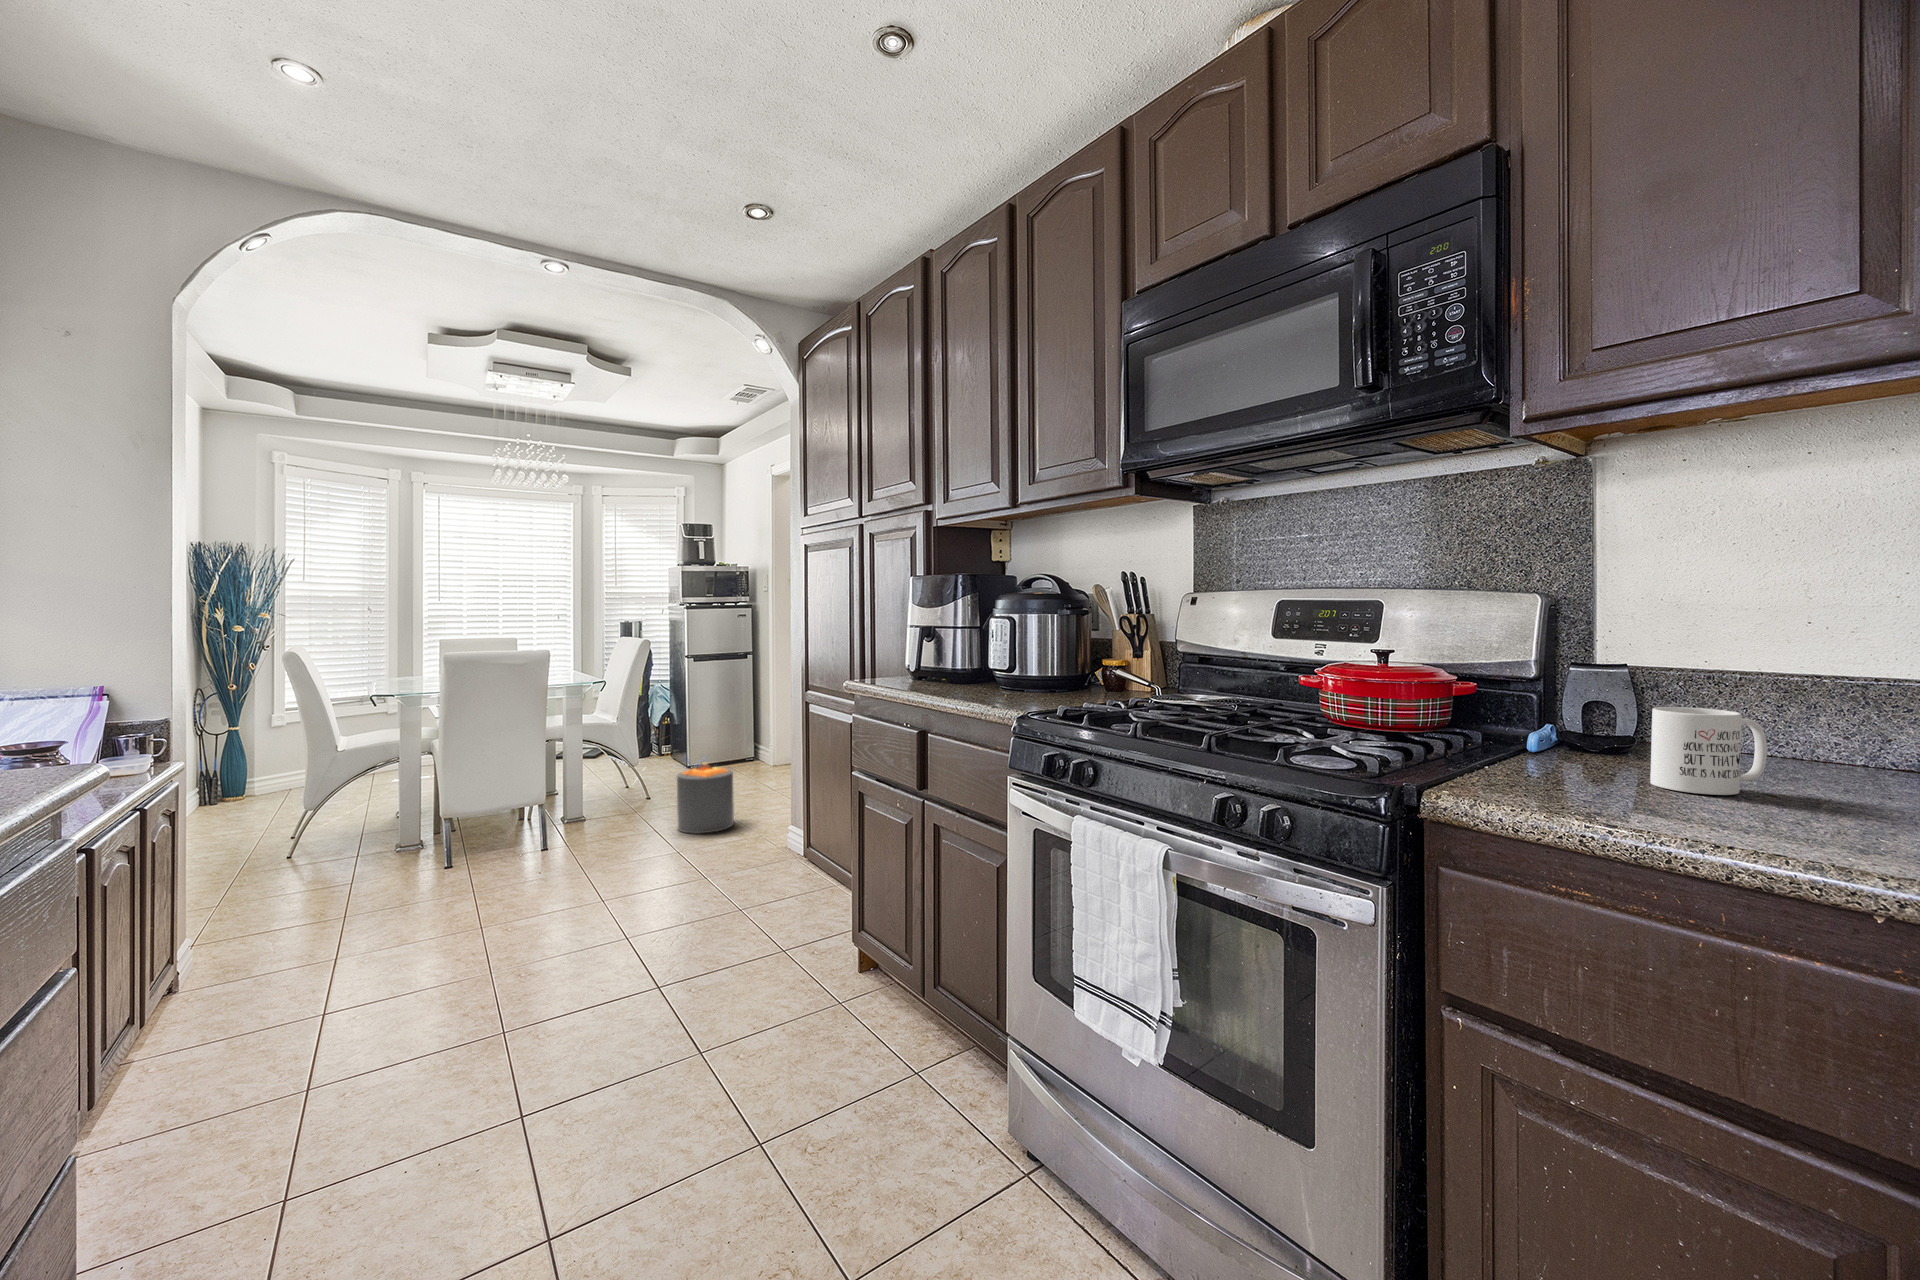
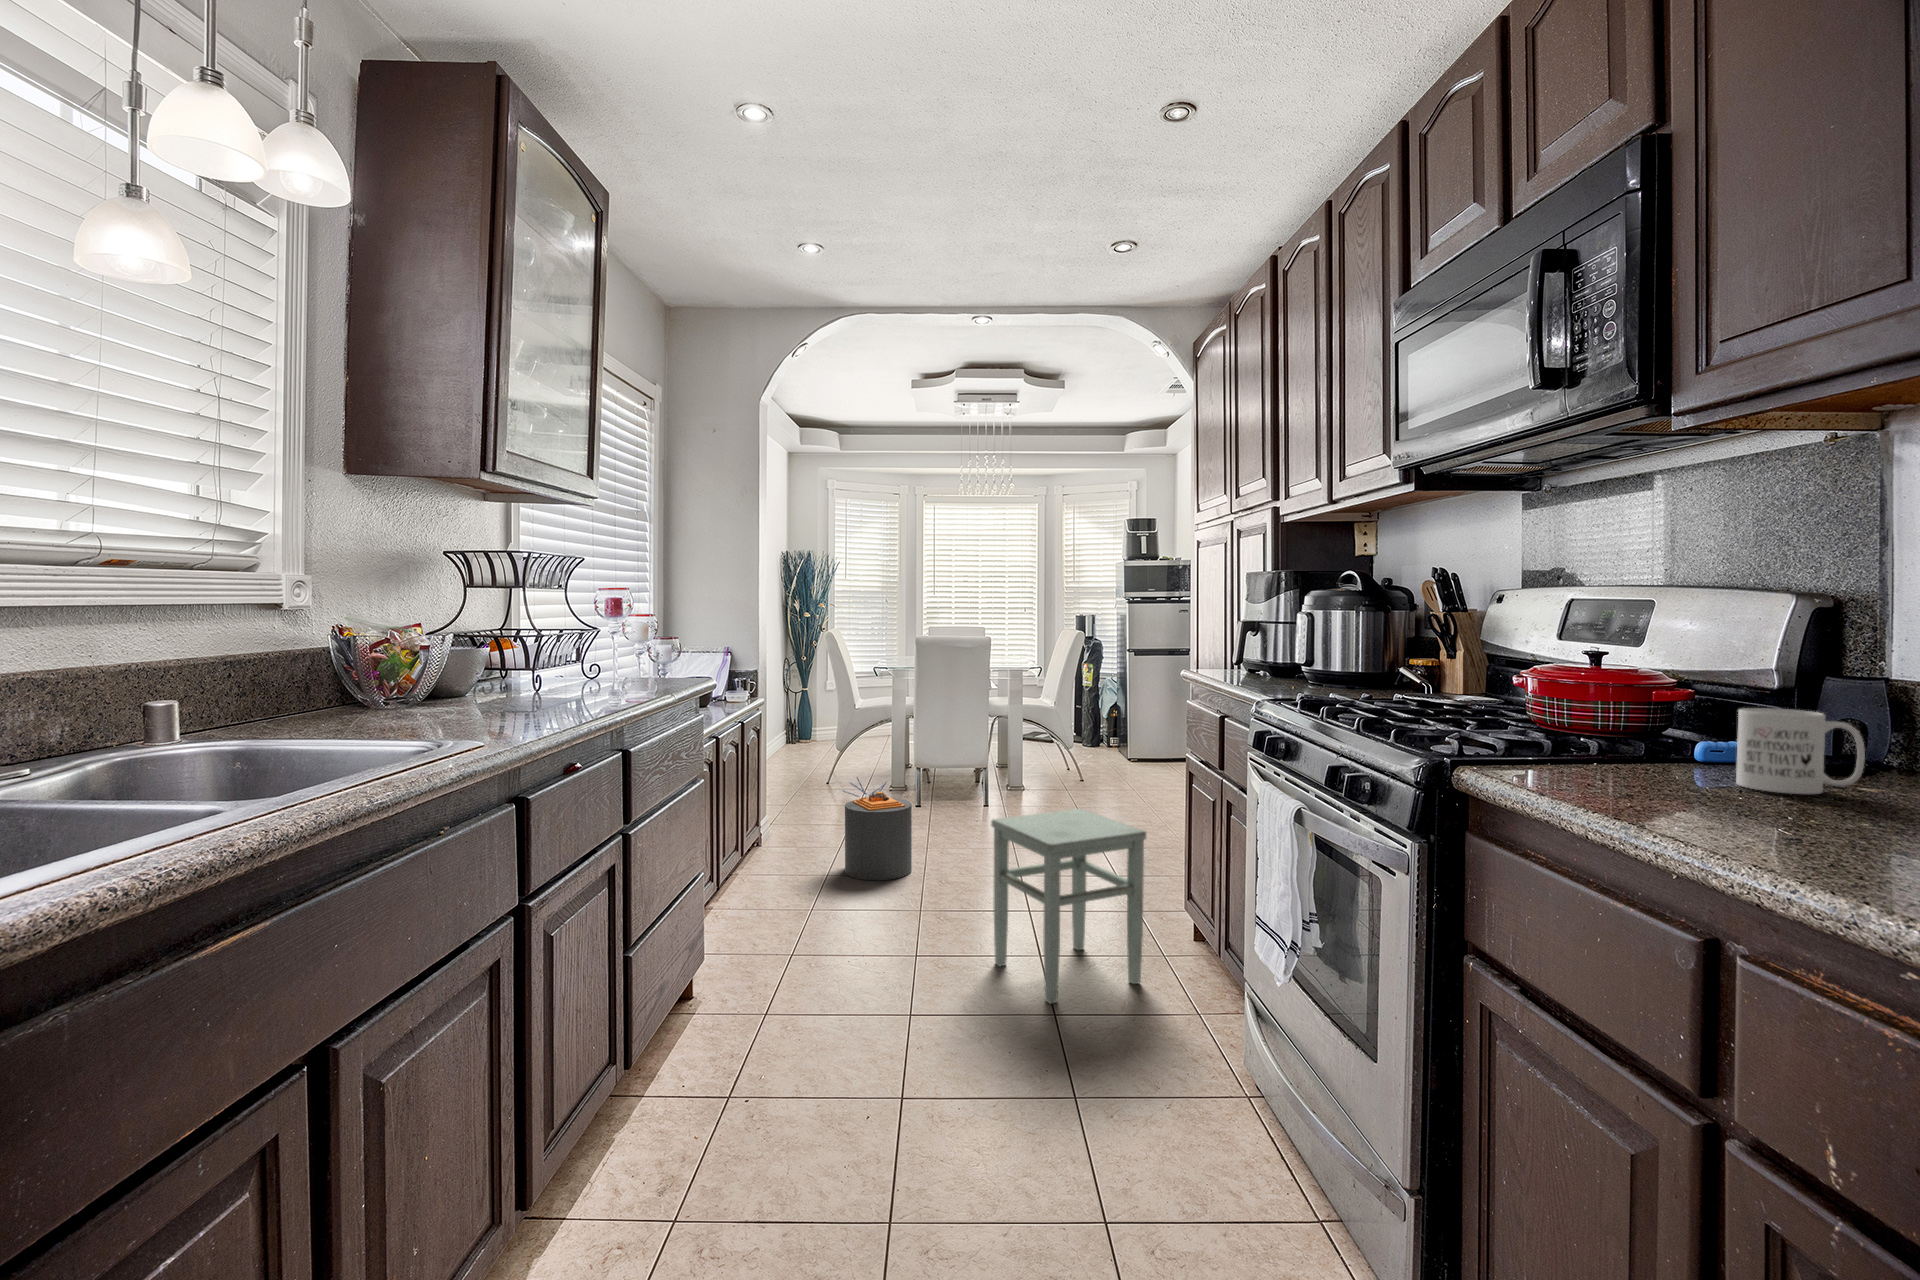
trash can: present [677,753,734,834] -> present [843,777,912,880]
stool: none [639,858,844,1133] -> present [991,809,1146,1004]

